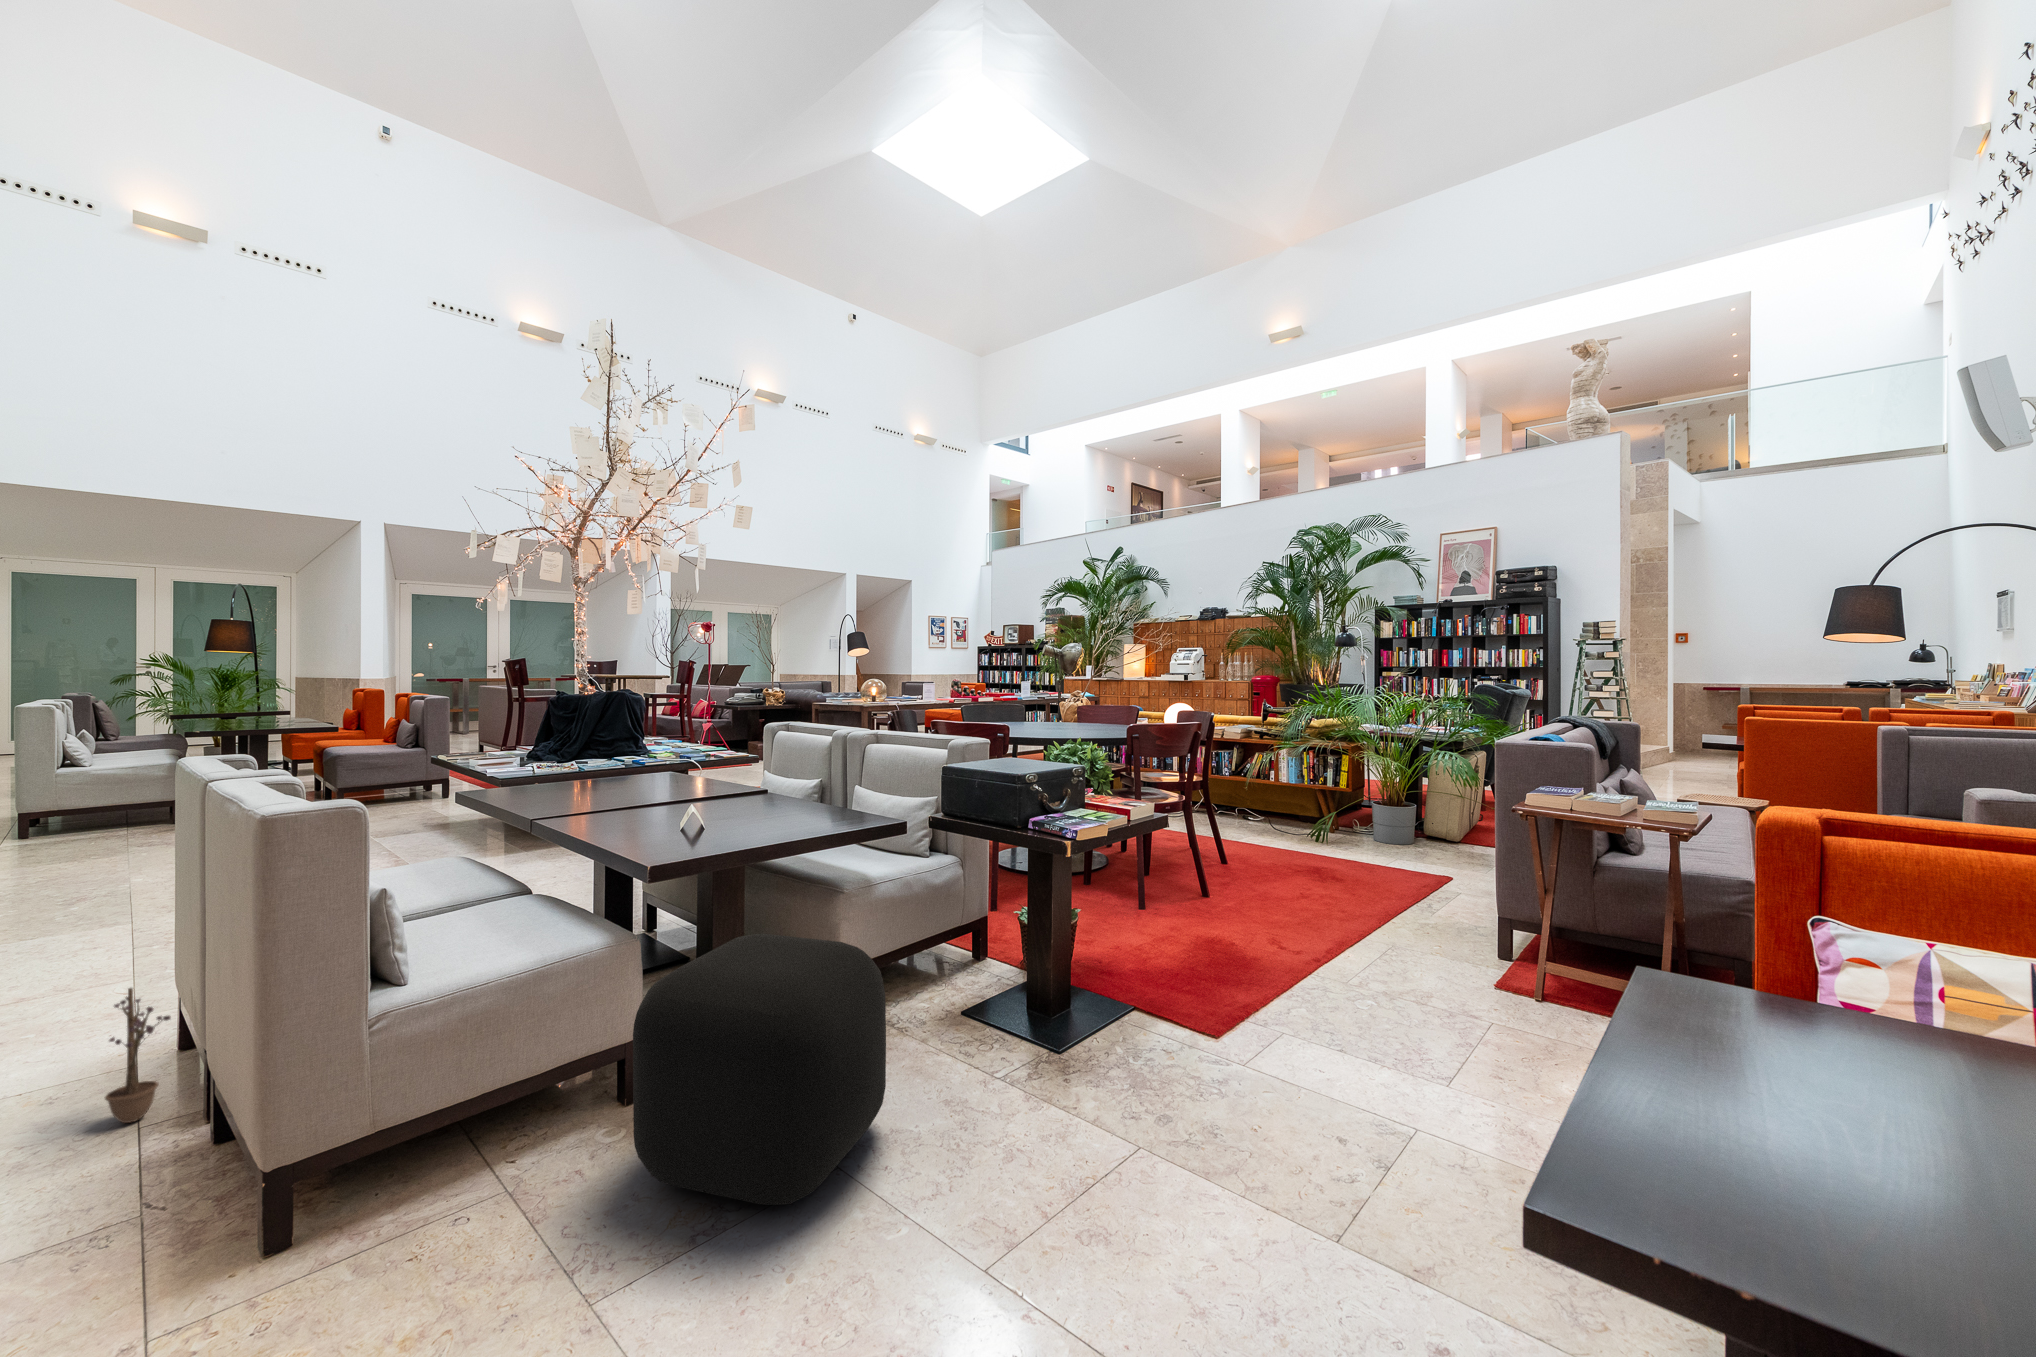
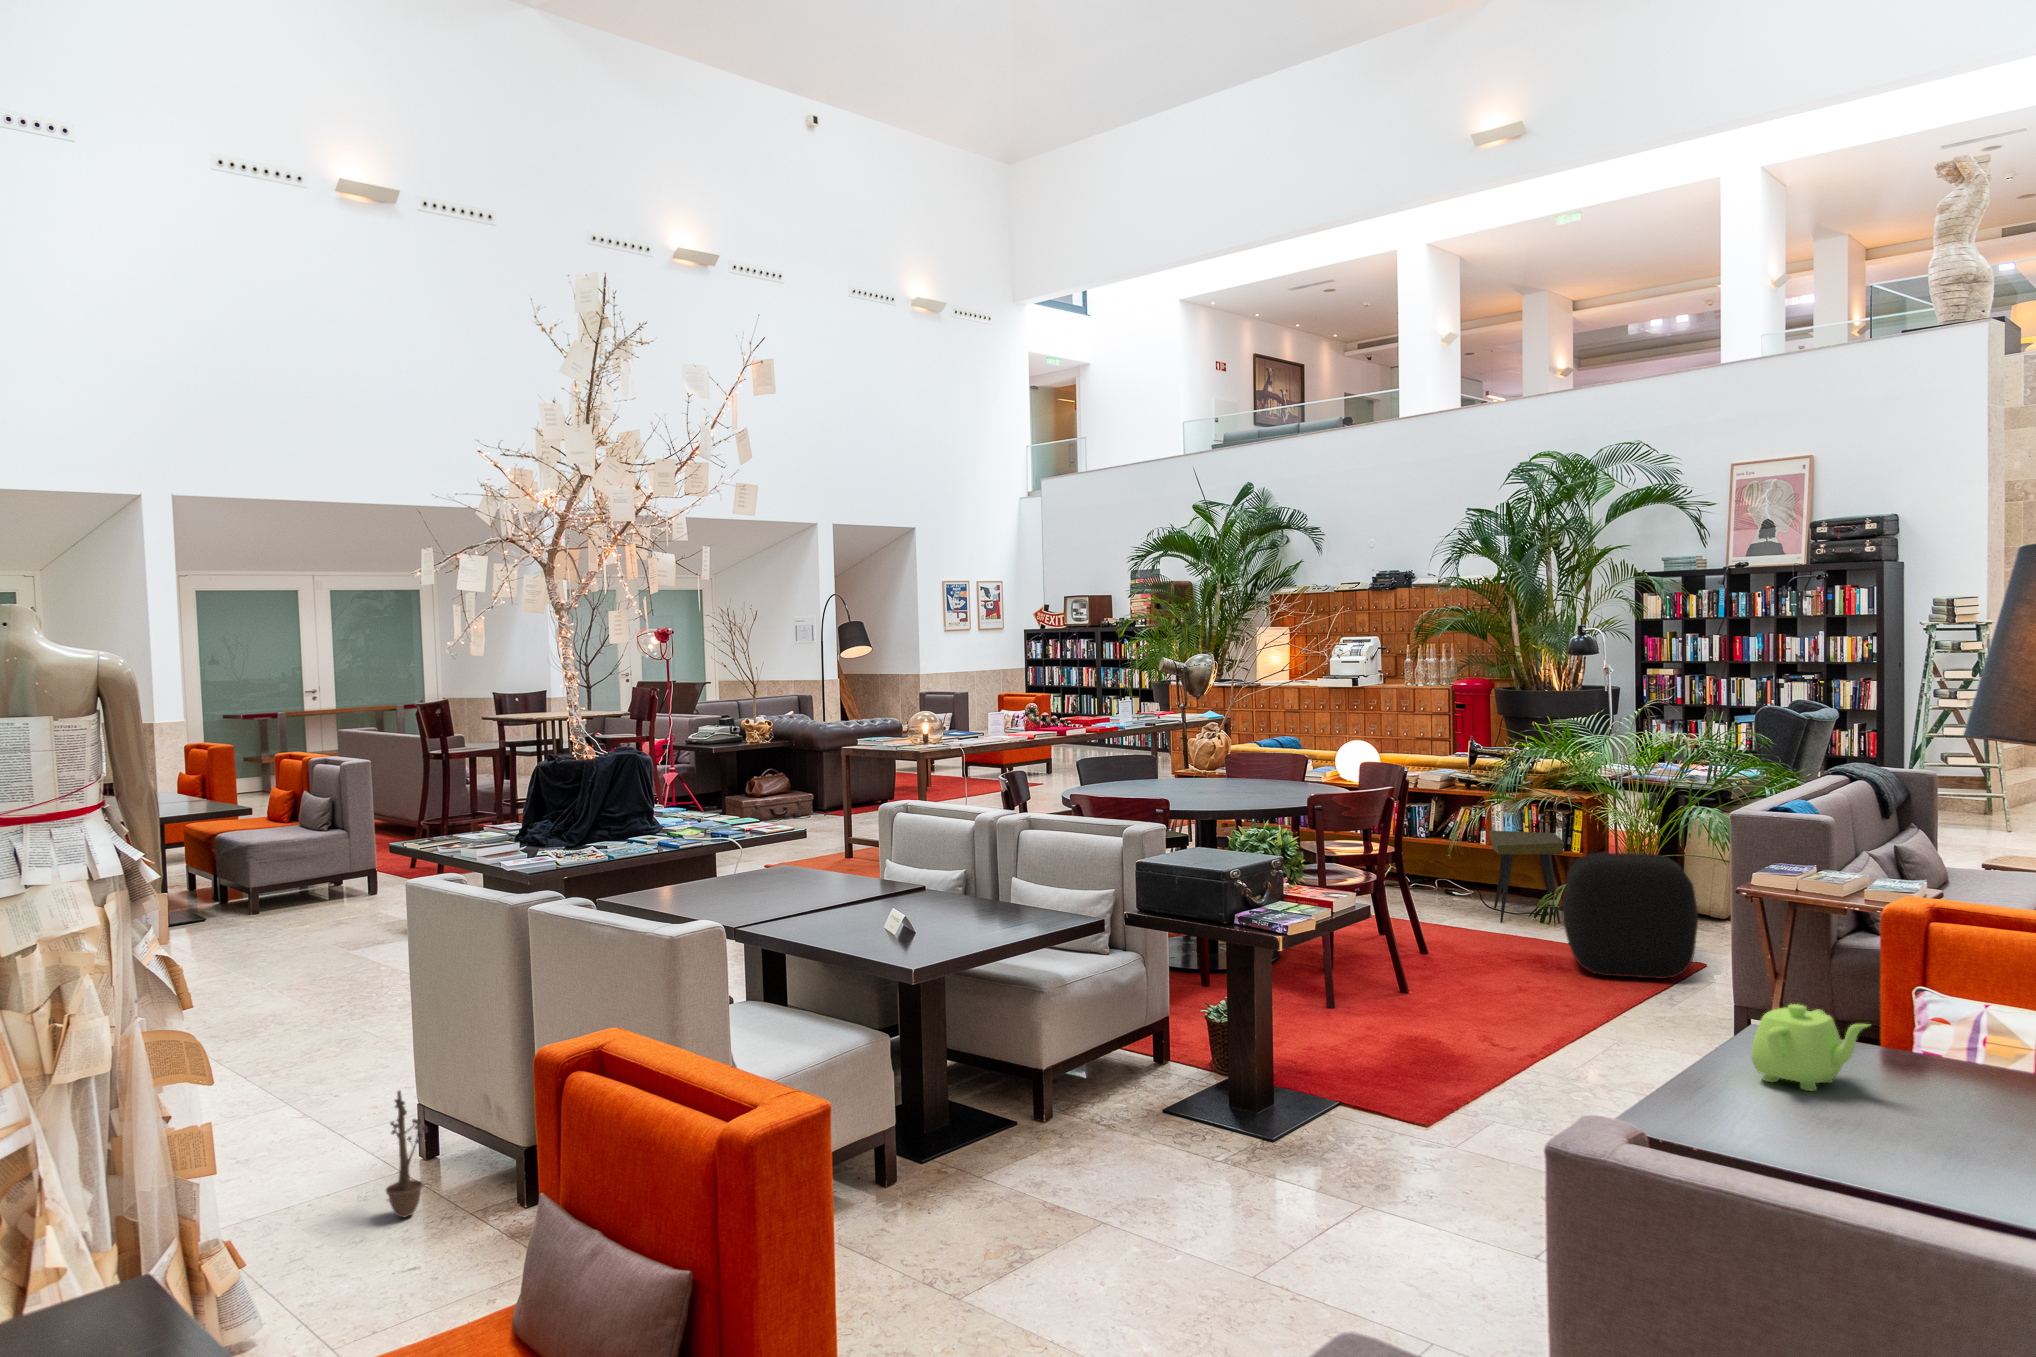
side table: none [1275,771,1332,841] -> present [1489,831,1564,923]
ottoman: present [633,934,886,1205] -> present [1562,852,1698,979]
teapot: none [1671,947,1904,1096] -> present [1751,1004,1869,1091]

